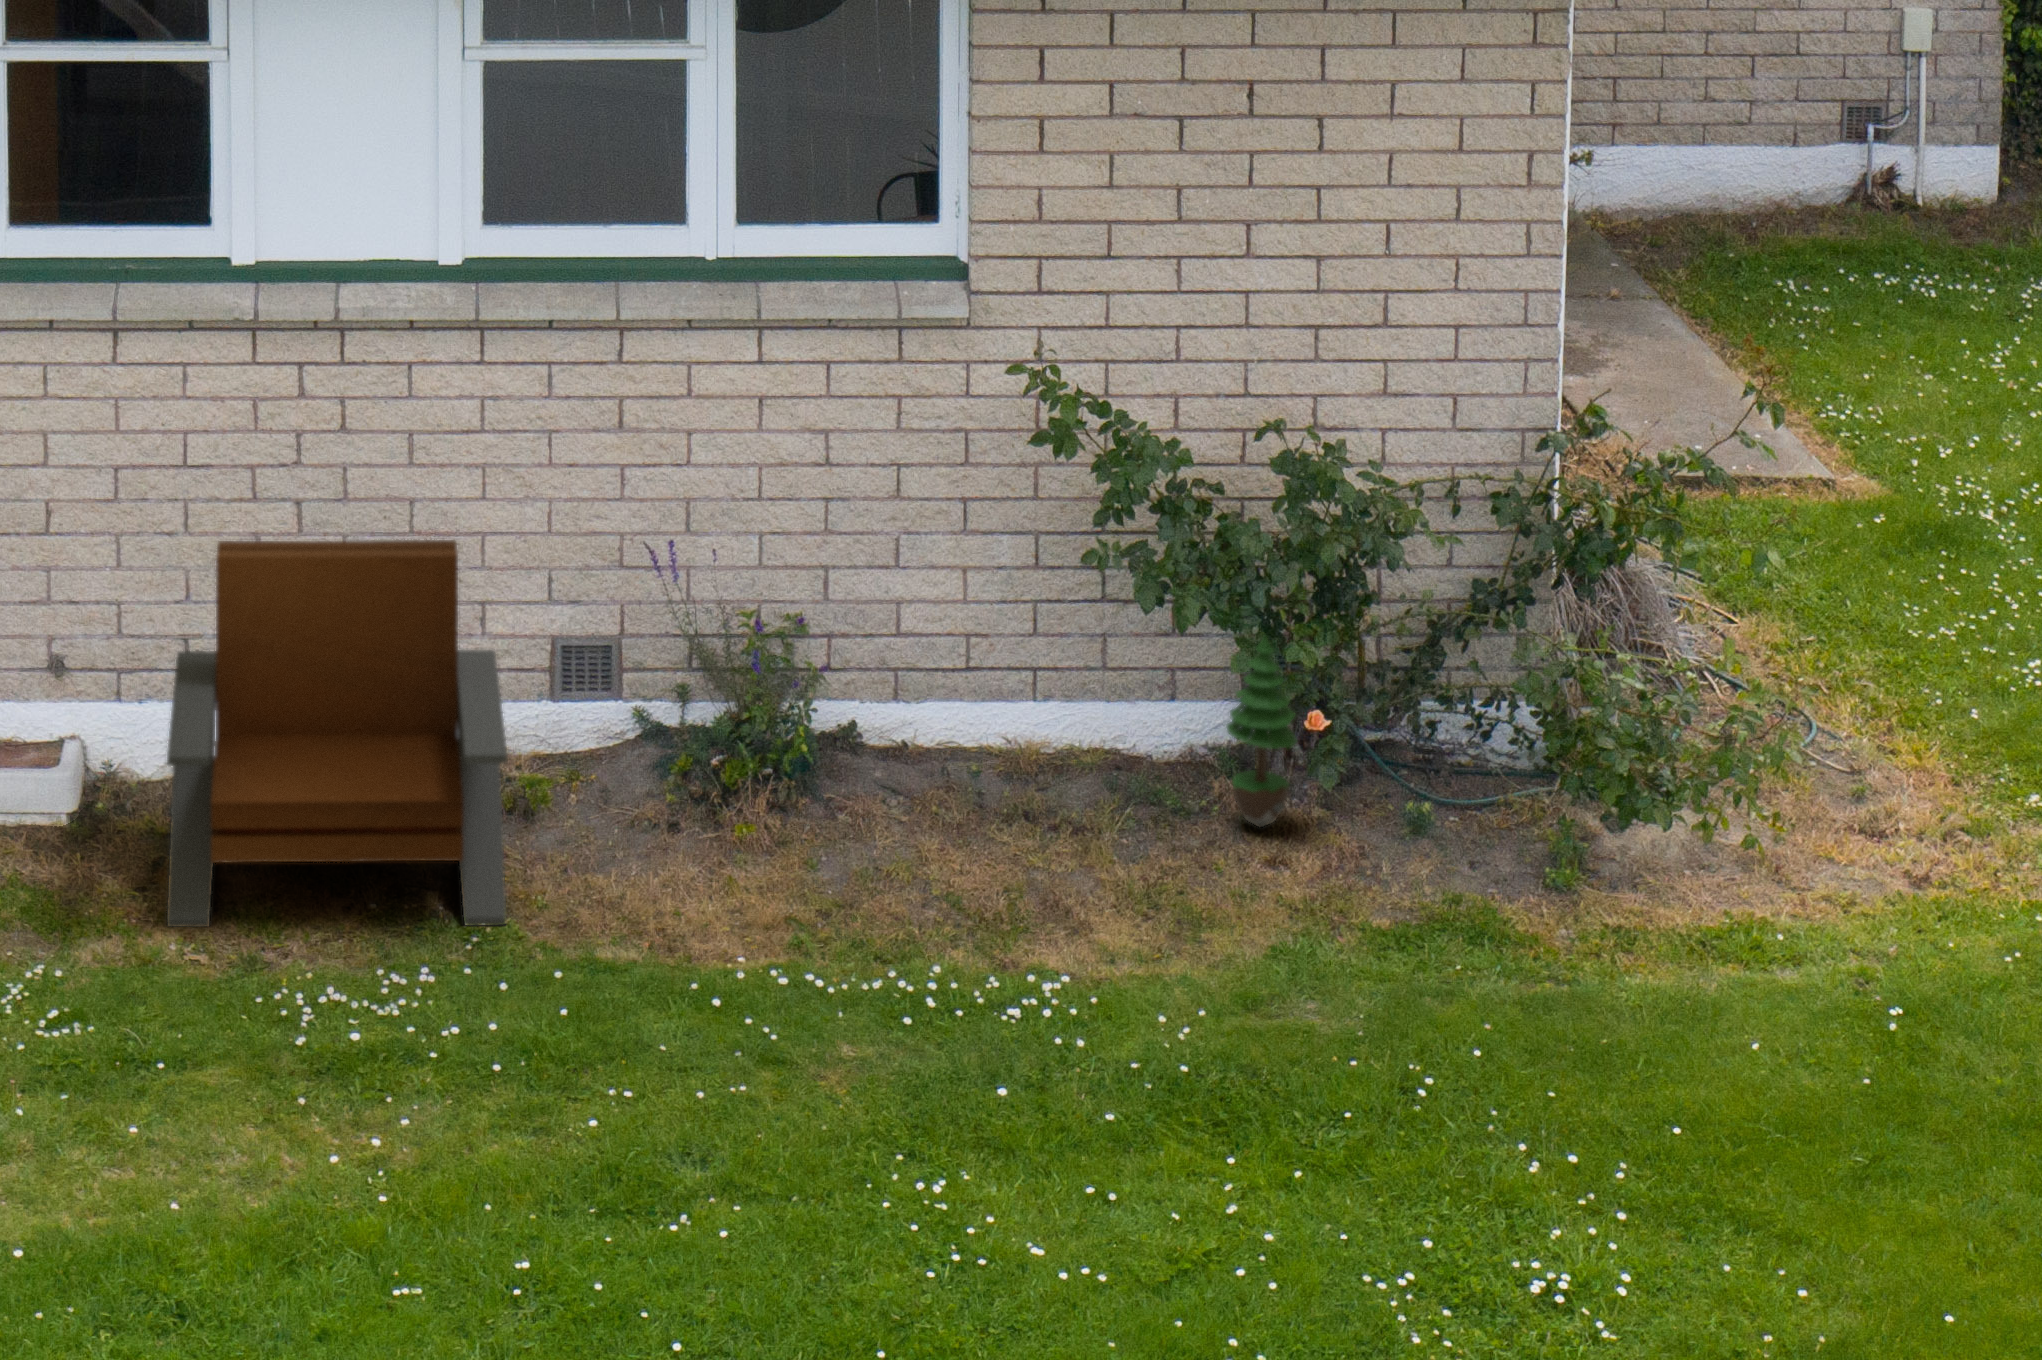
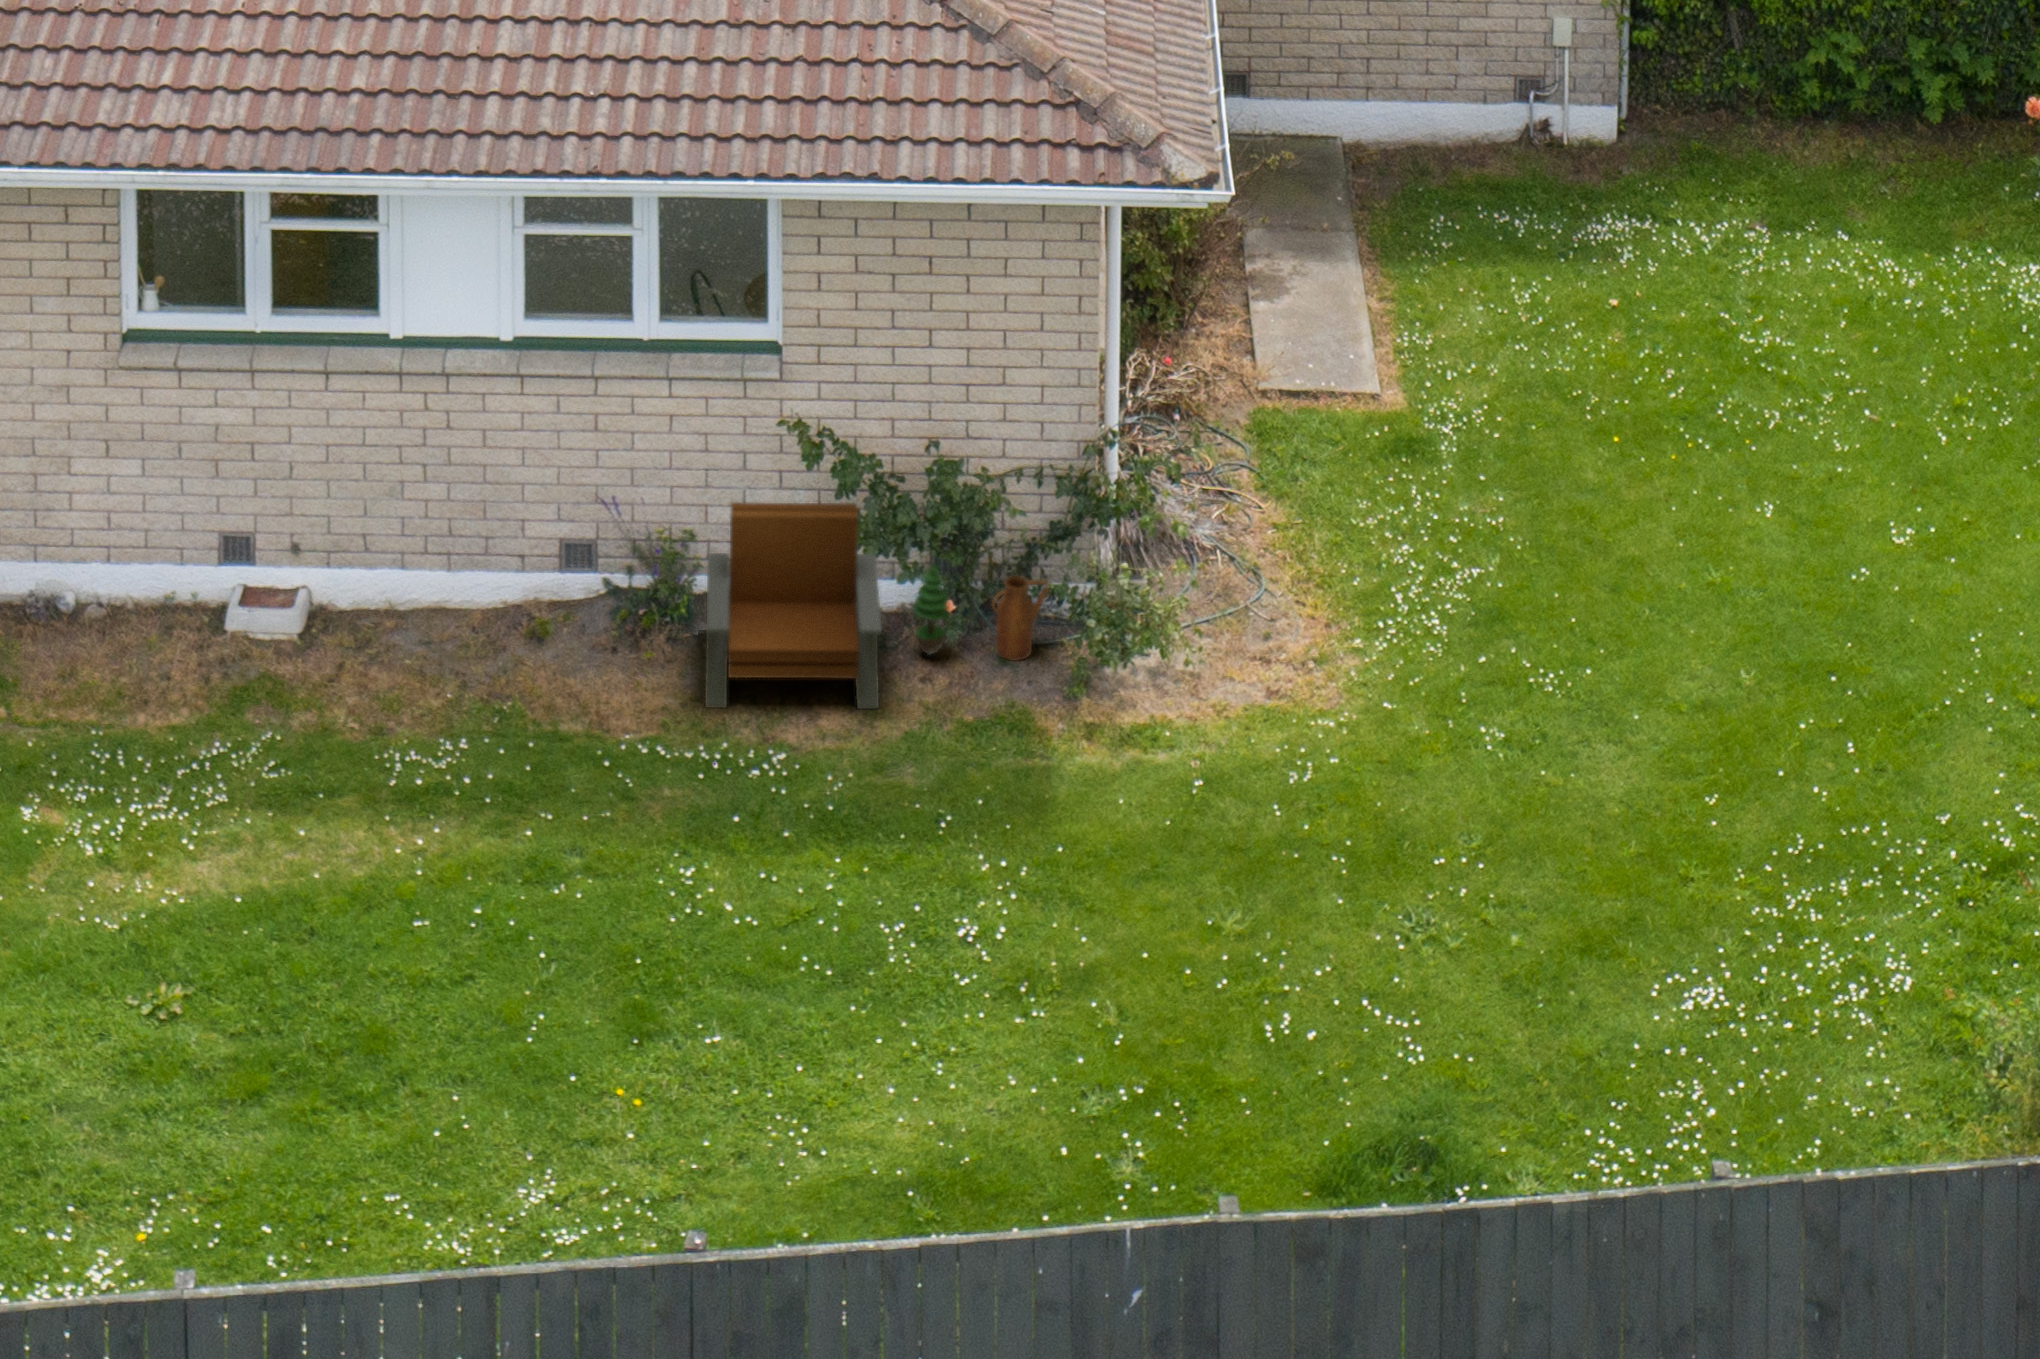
lounge chair: present [167,540,508,927] -> present [705,502,882,709]
watering can: none [1375,655,1482,833] -> present [992,576,1048,661]

